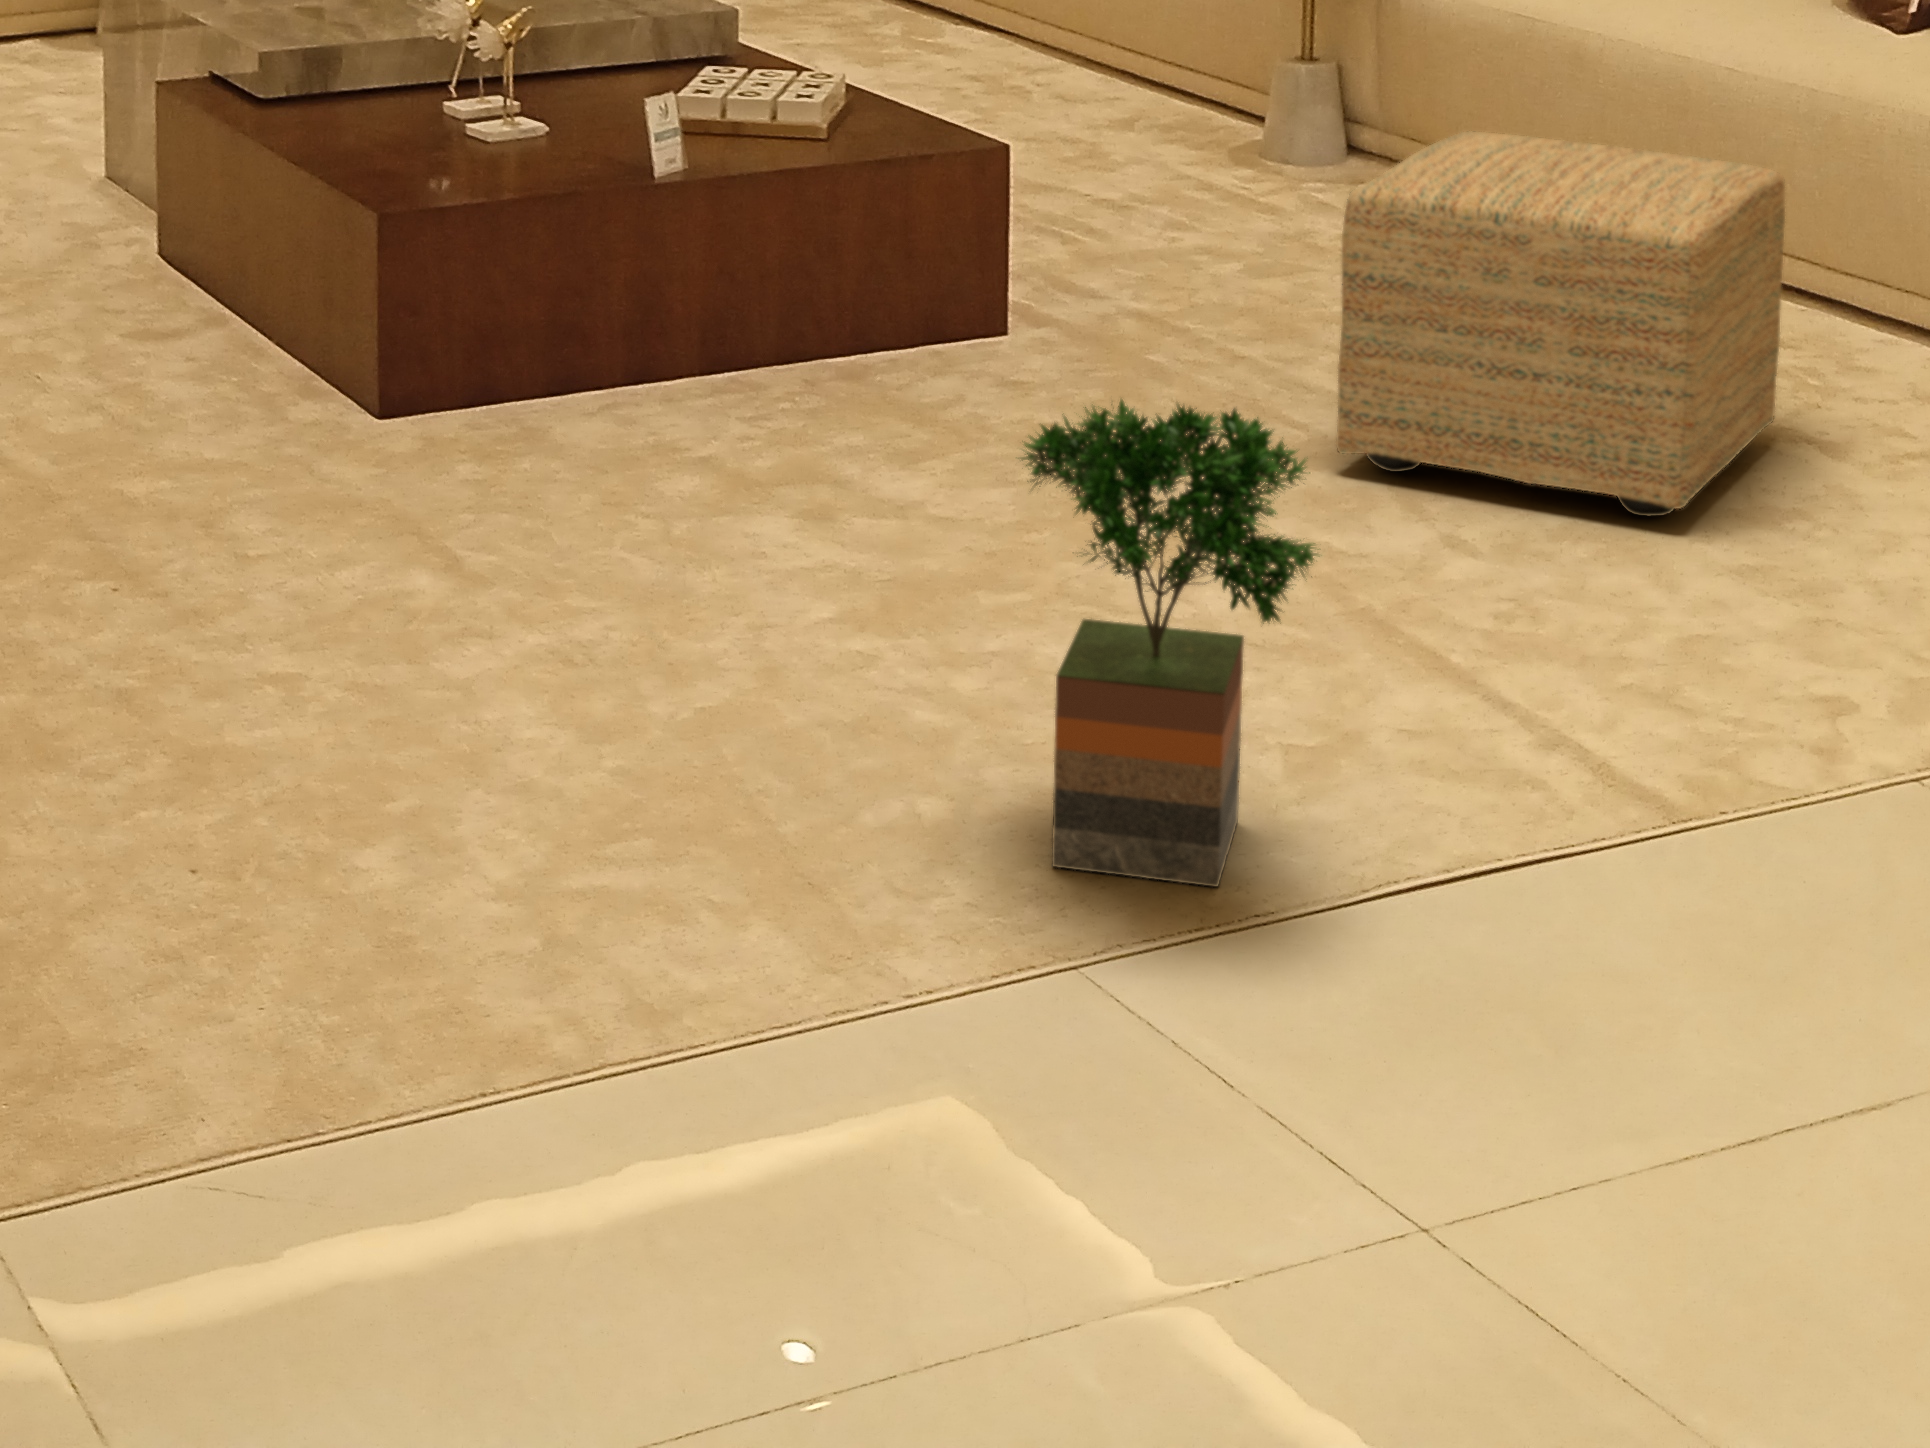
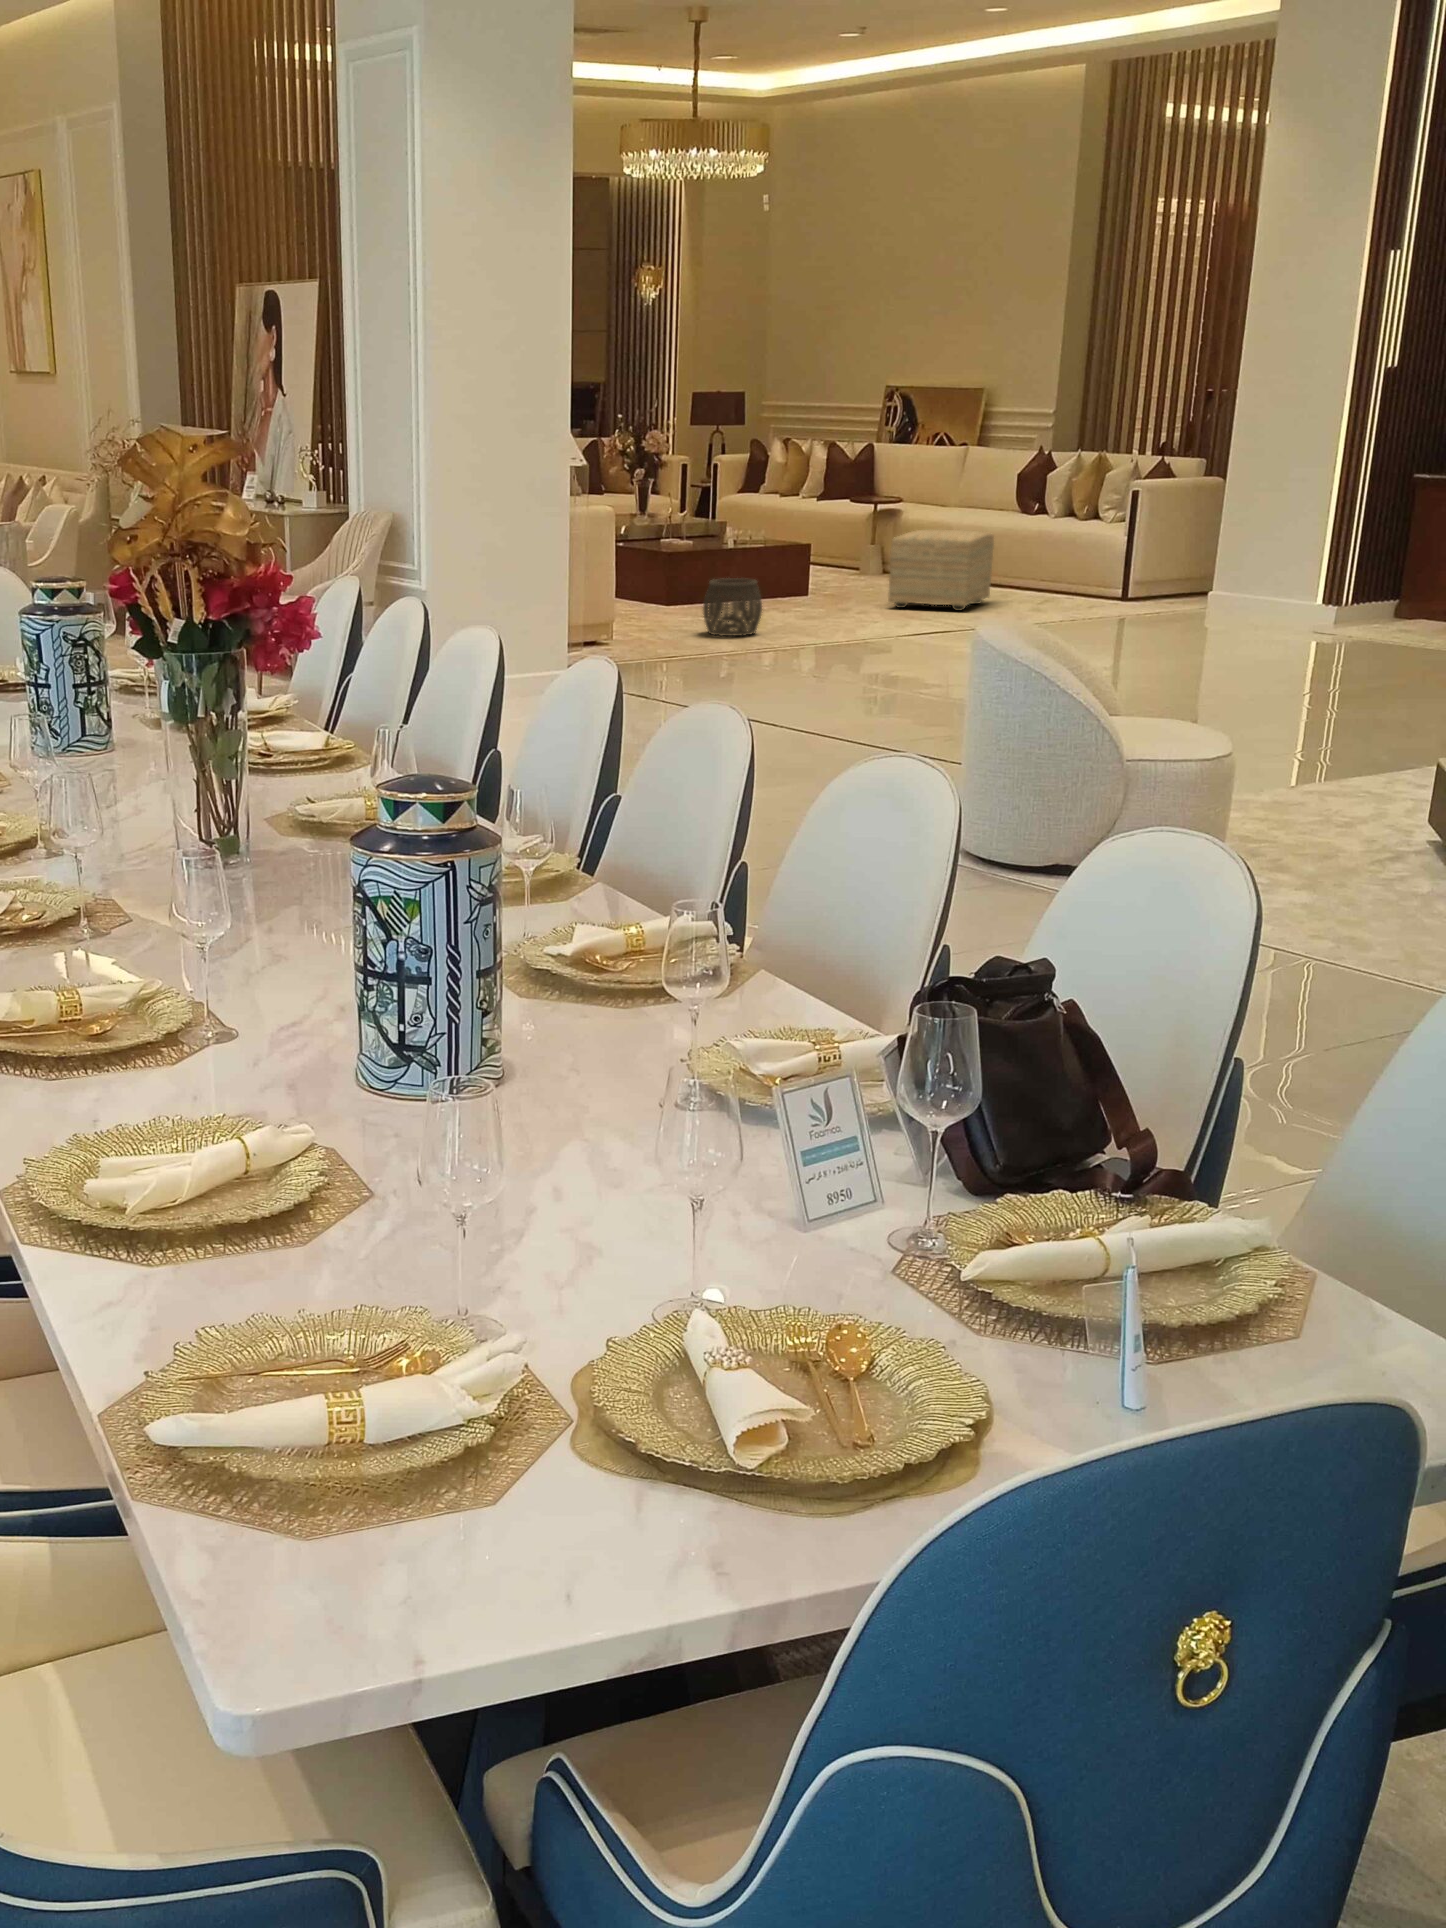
potted tree: present [1021,400,1320,887] -> none [835,548,895,641]
woven basket: none [395,446,686,760] -> present [703,578,762,636]

